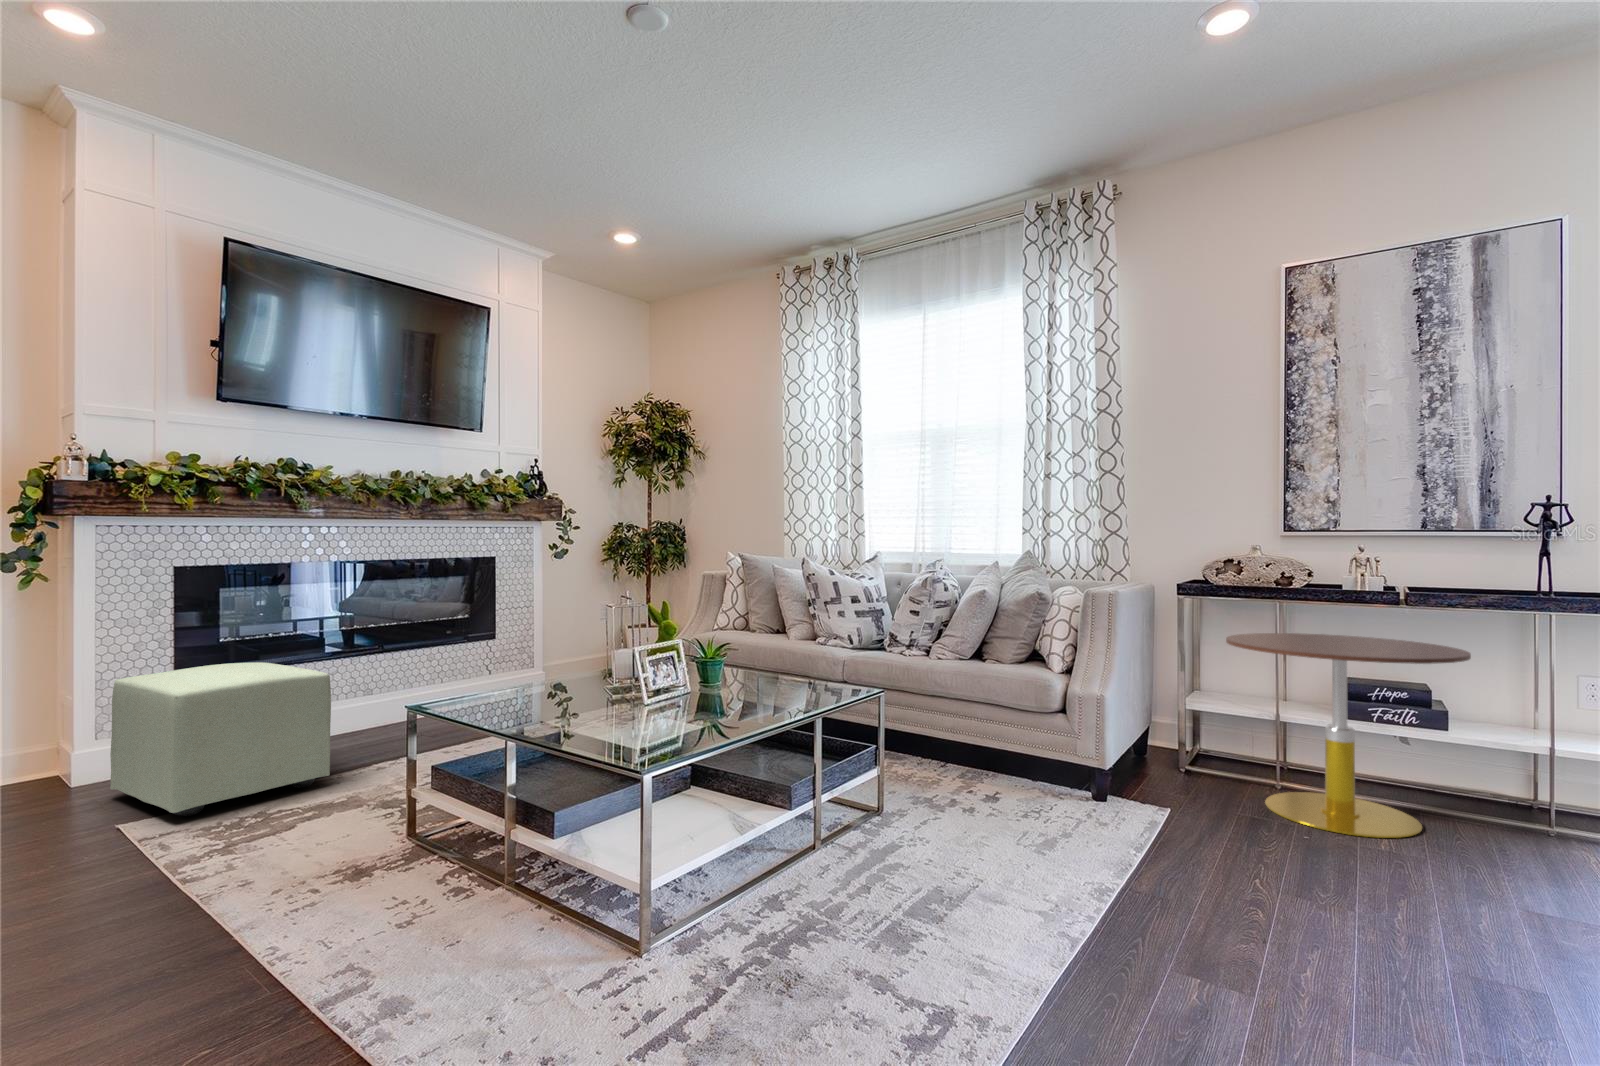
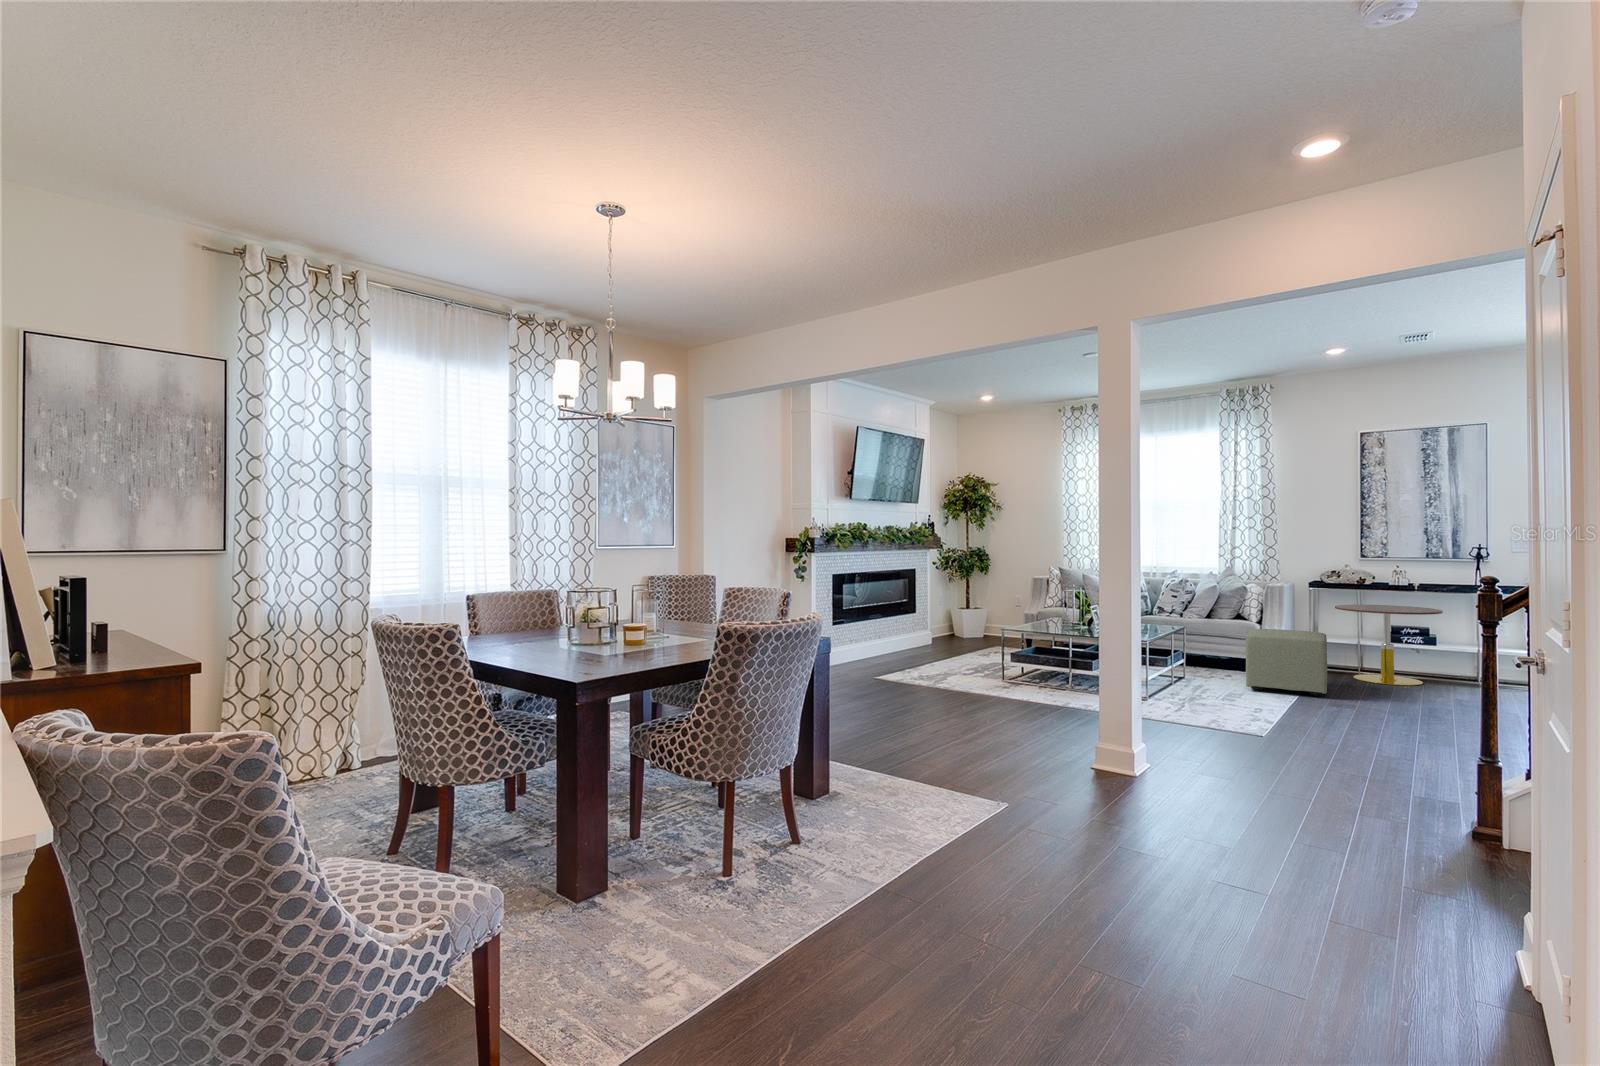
ottoman: present [110,662,331,816] -> present [1245,629,1327,696]

